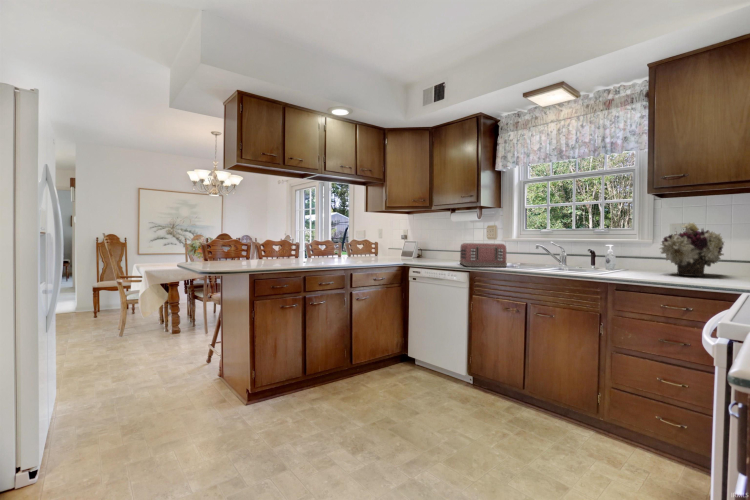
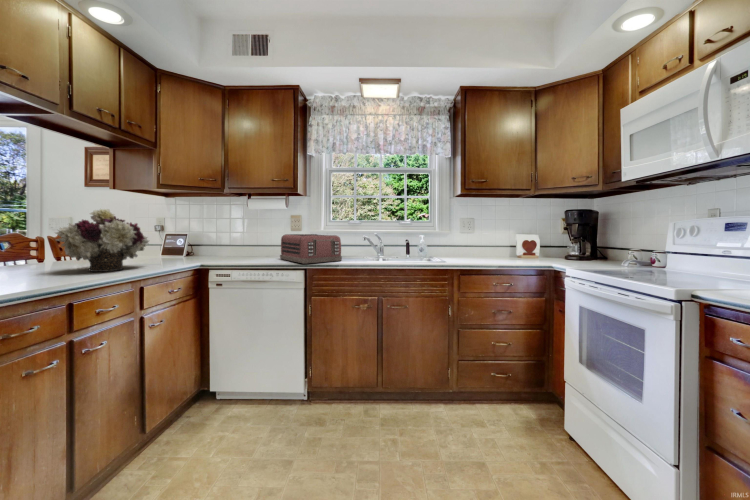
flower arrangement: present [660,223,724,276] -> present [56,209,149,272]

